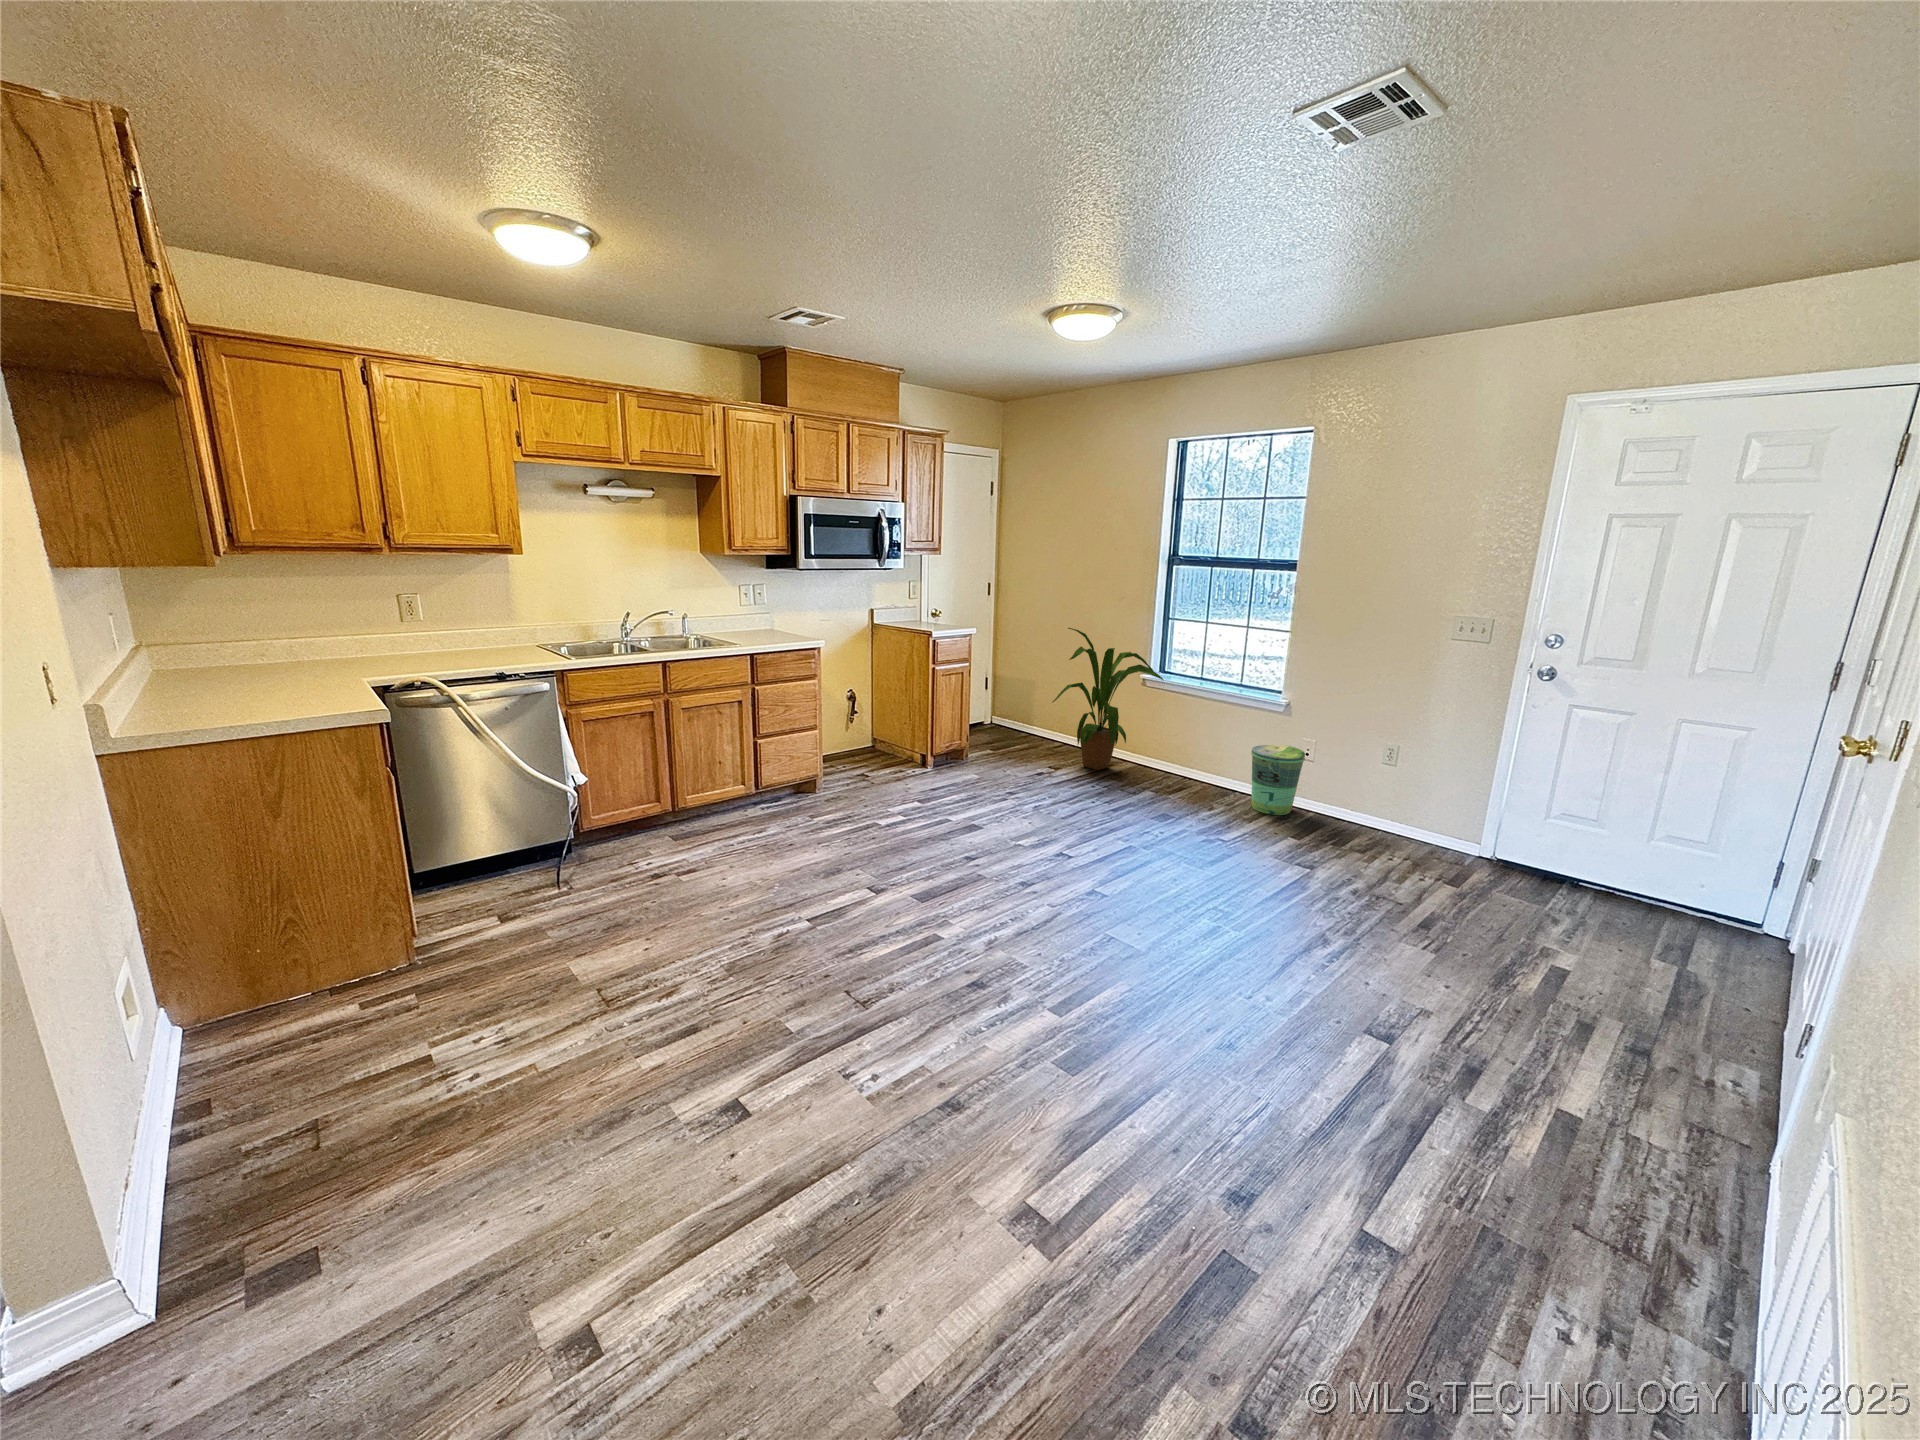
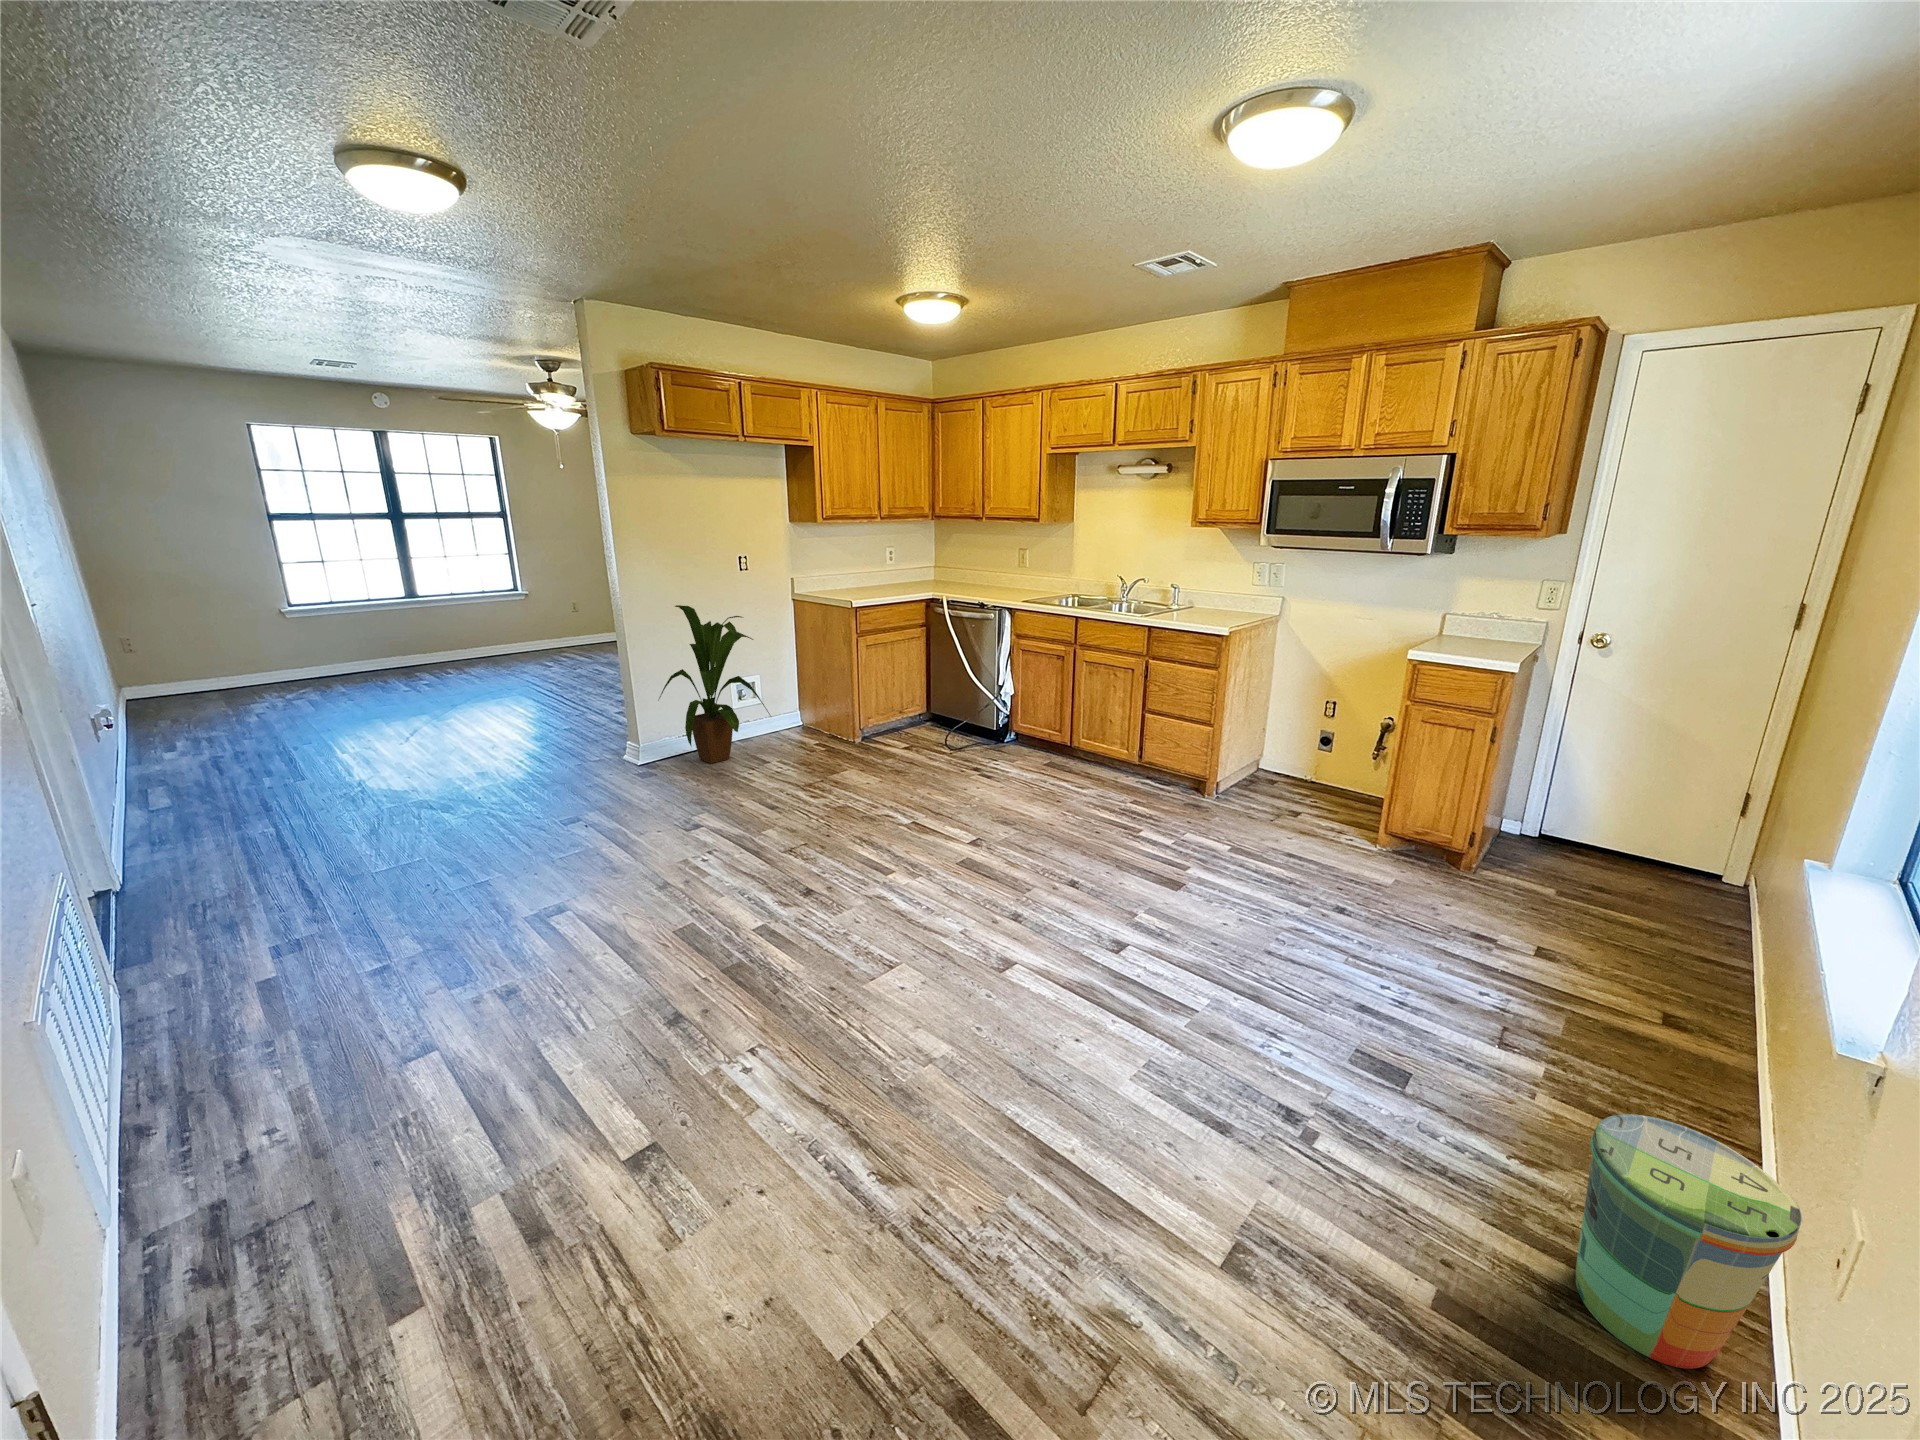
house plant: present [1052,628,1163,770] -> present [659,605,771,764]

